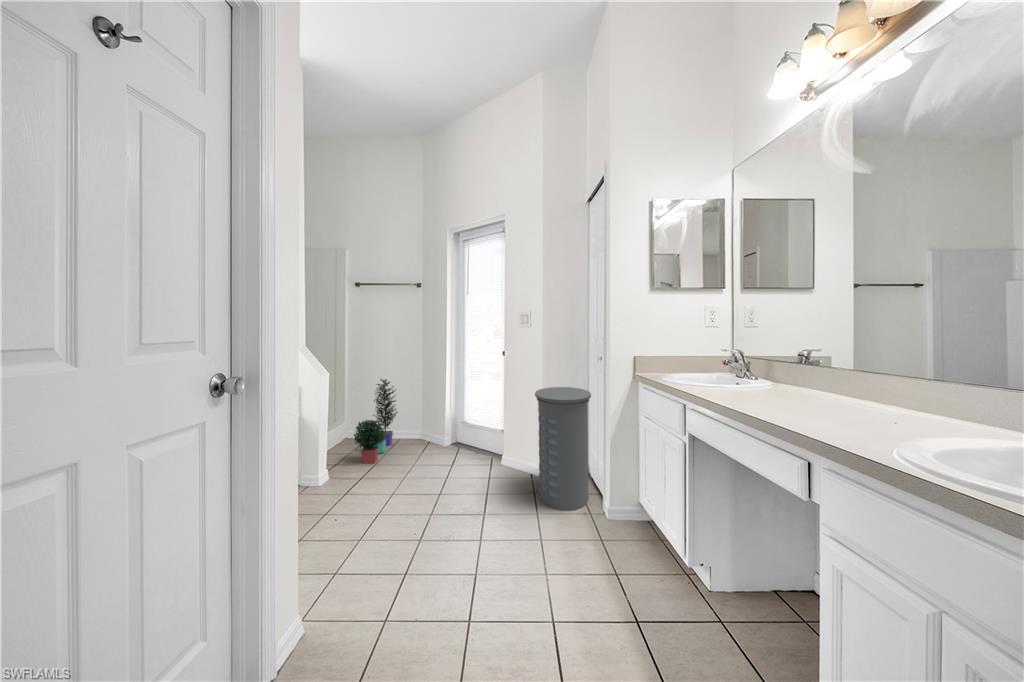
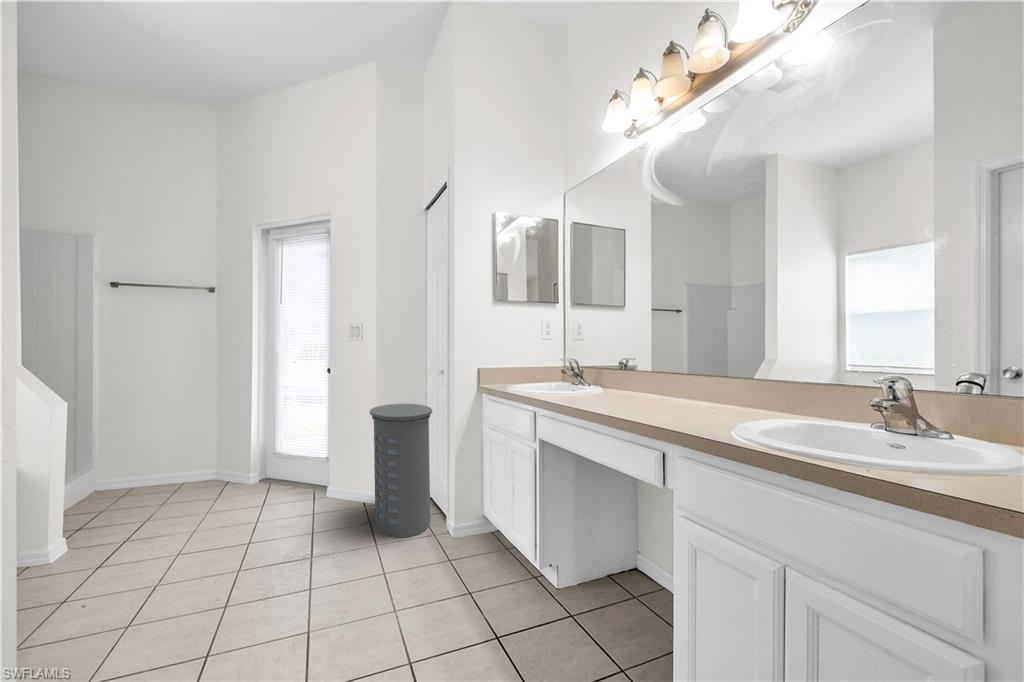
potted plant: present [354,379,398,464] -> none [111,406,182,521]

